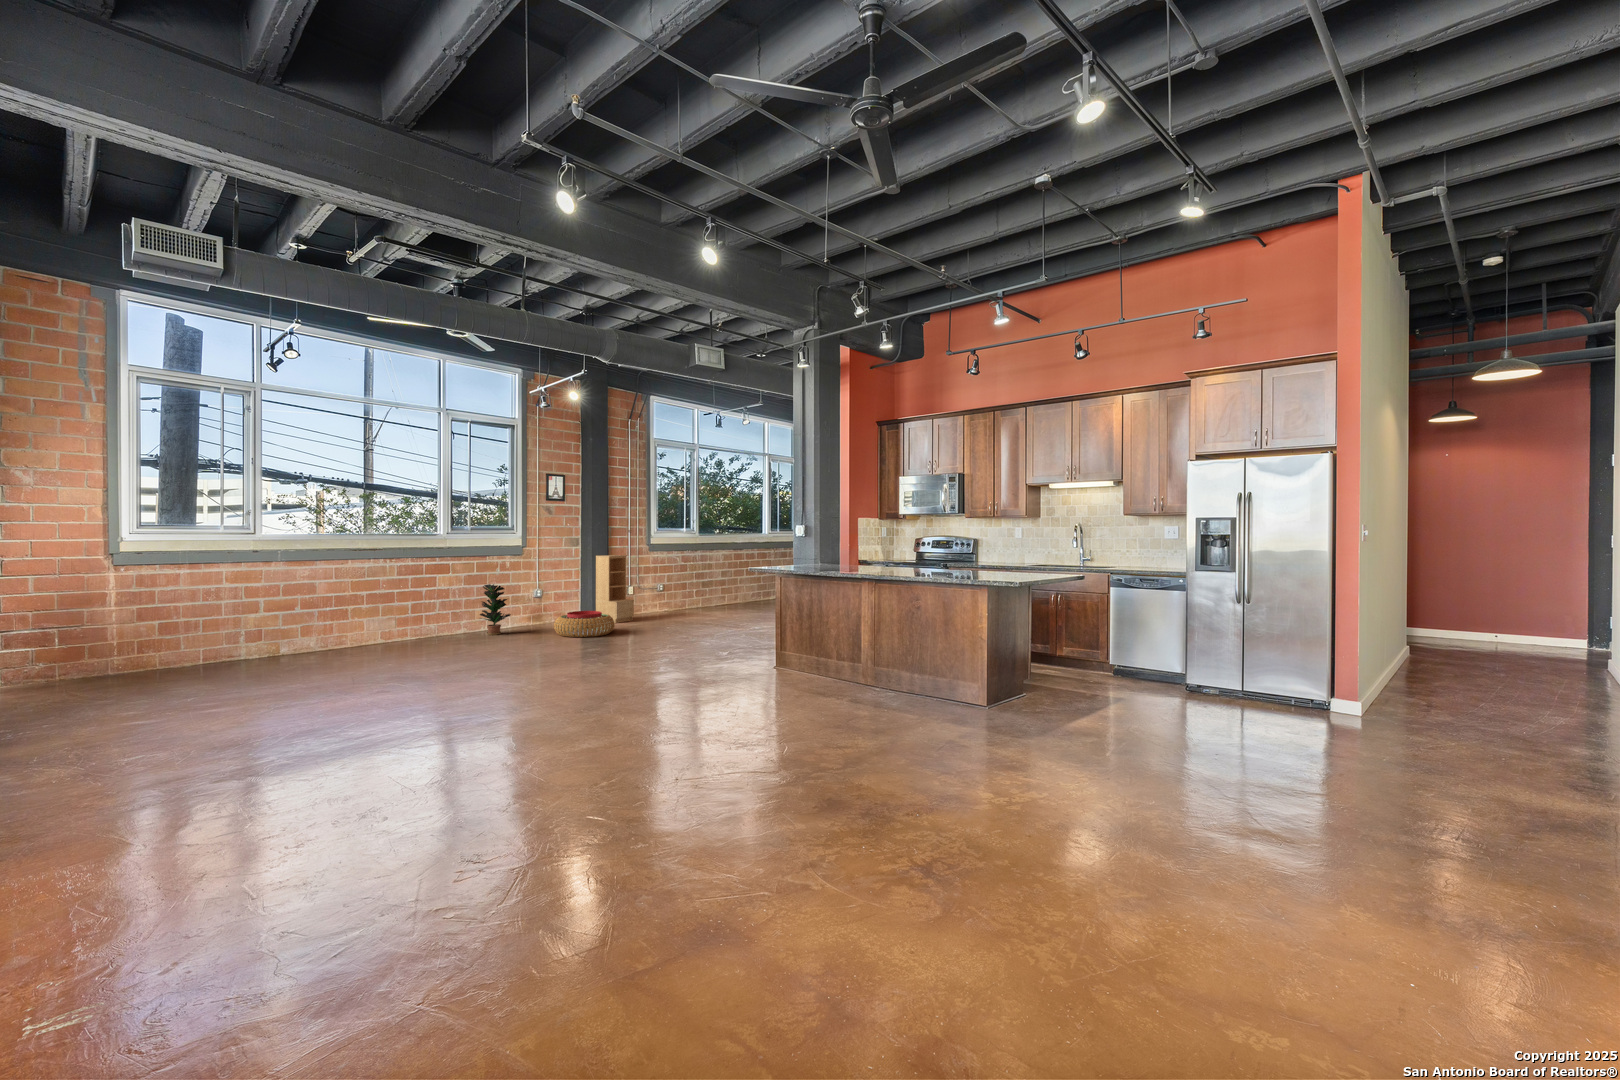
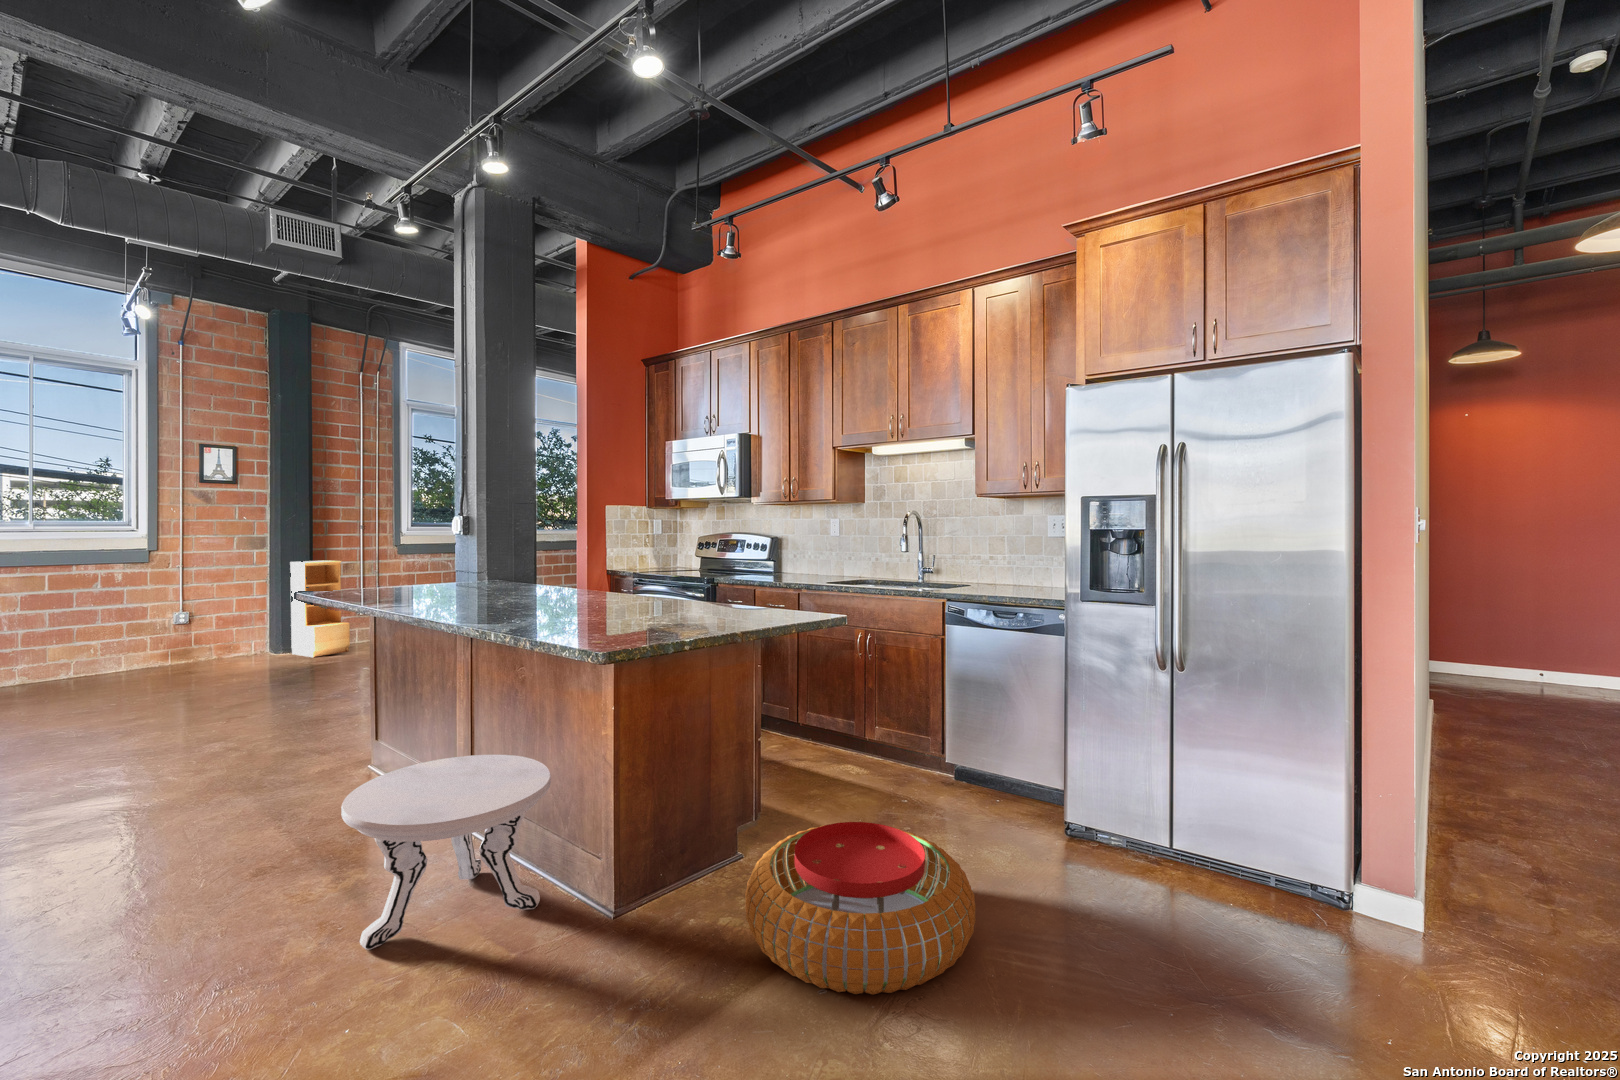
potted plant: present [480,584,511,635] -> none [35,608,107,686]
pouf: present [554,611,614,637] -> present [745,822,976,995]
side table: none [870,641,954,711] -> present [341,755,551,950]

